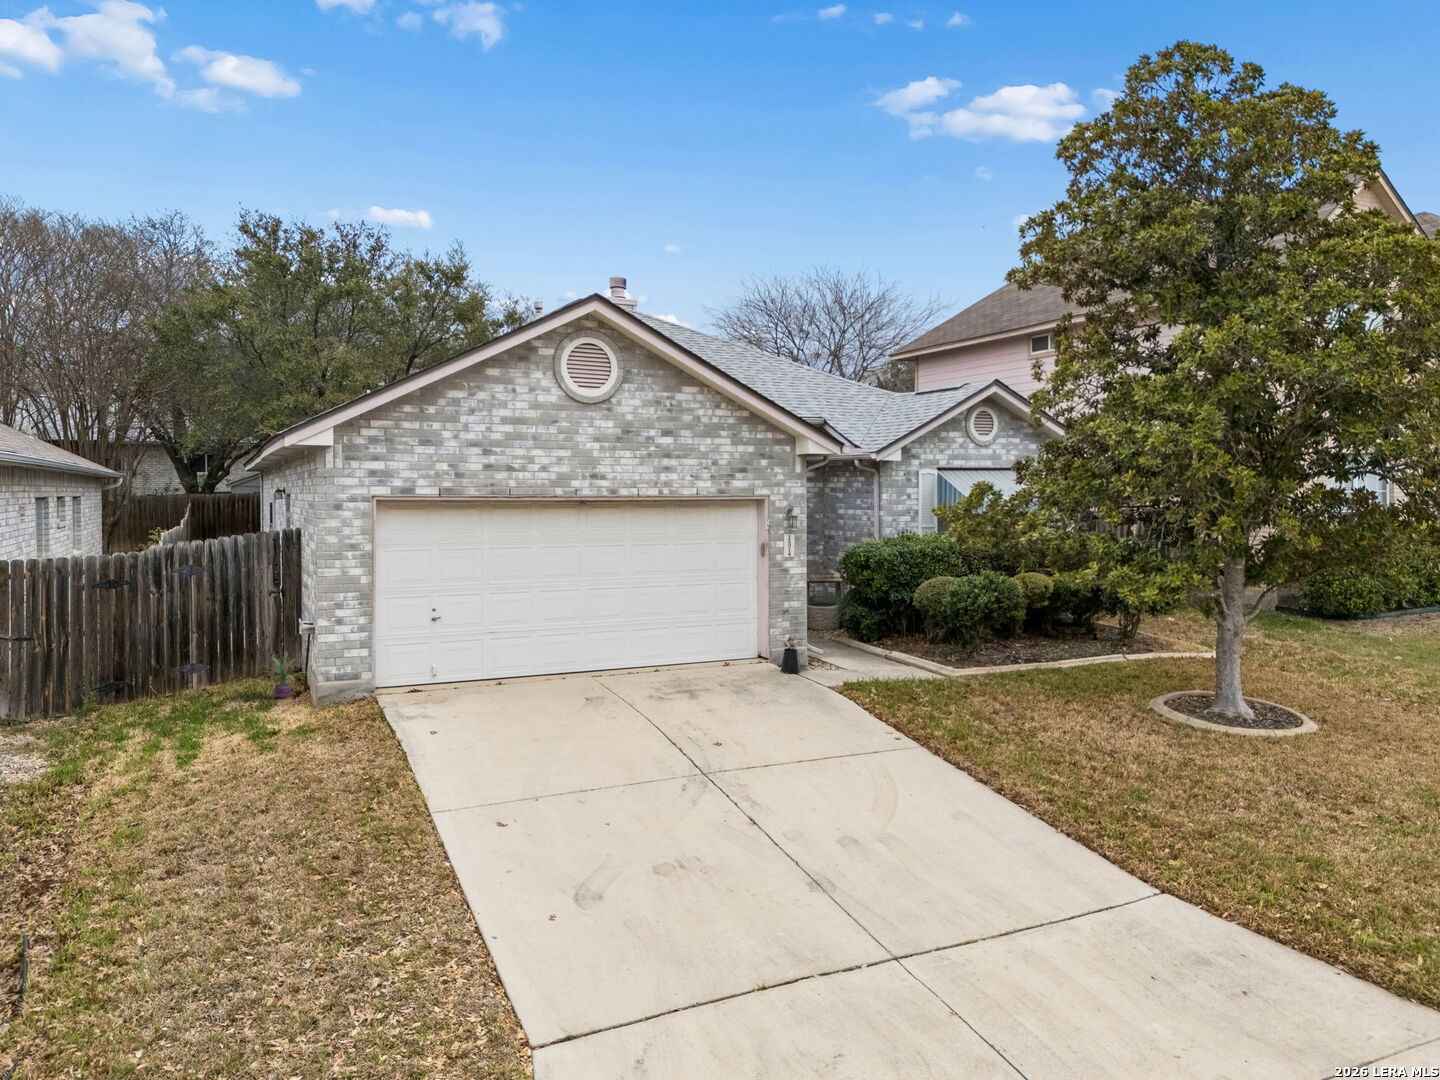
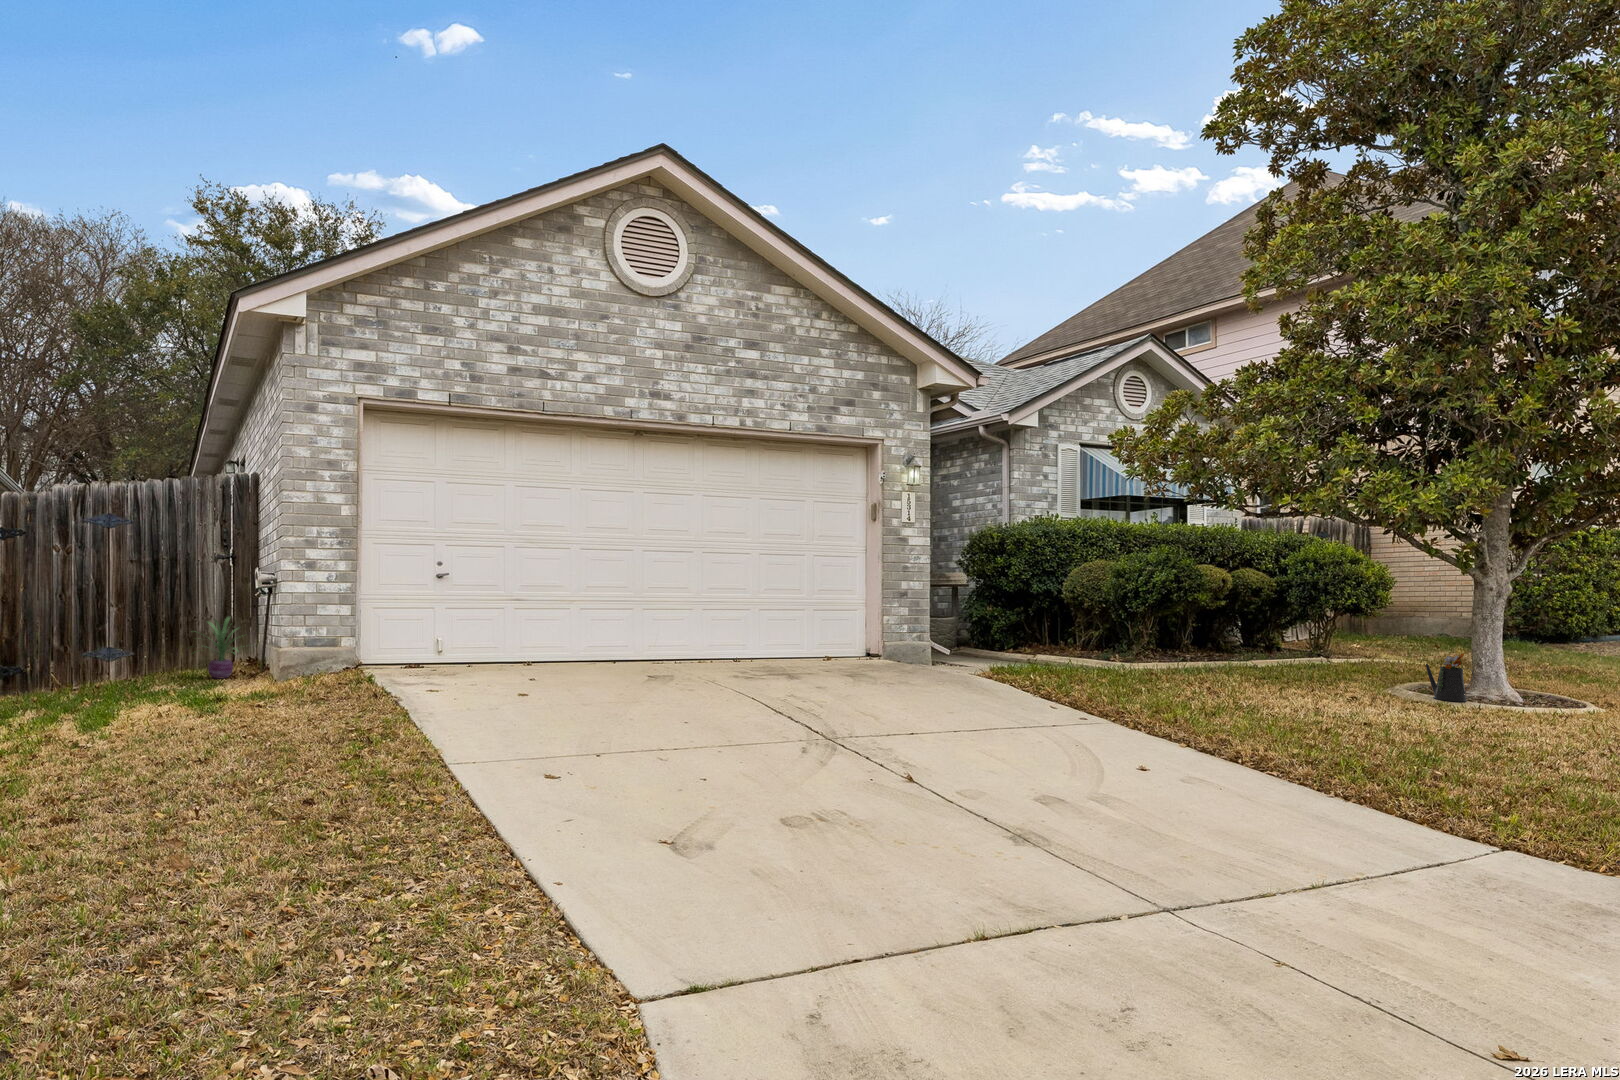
watering can: present [780,637,800,673] -> present [1426,653,1474,702]

